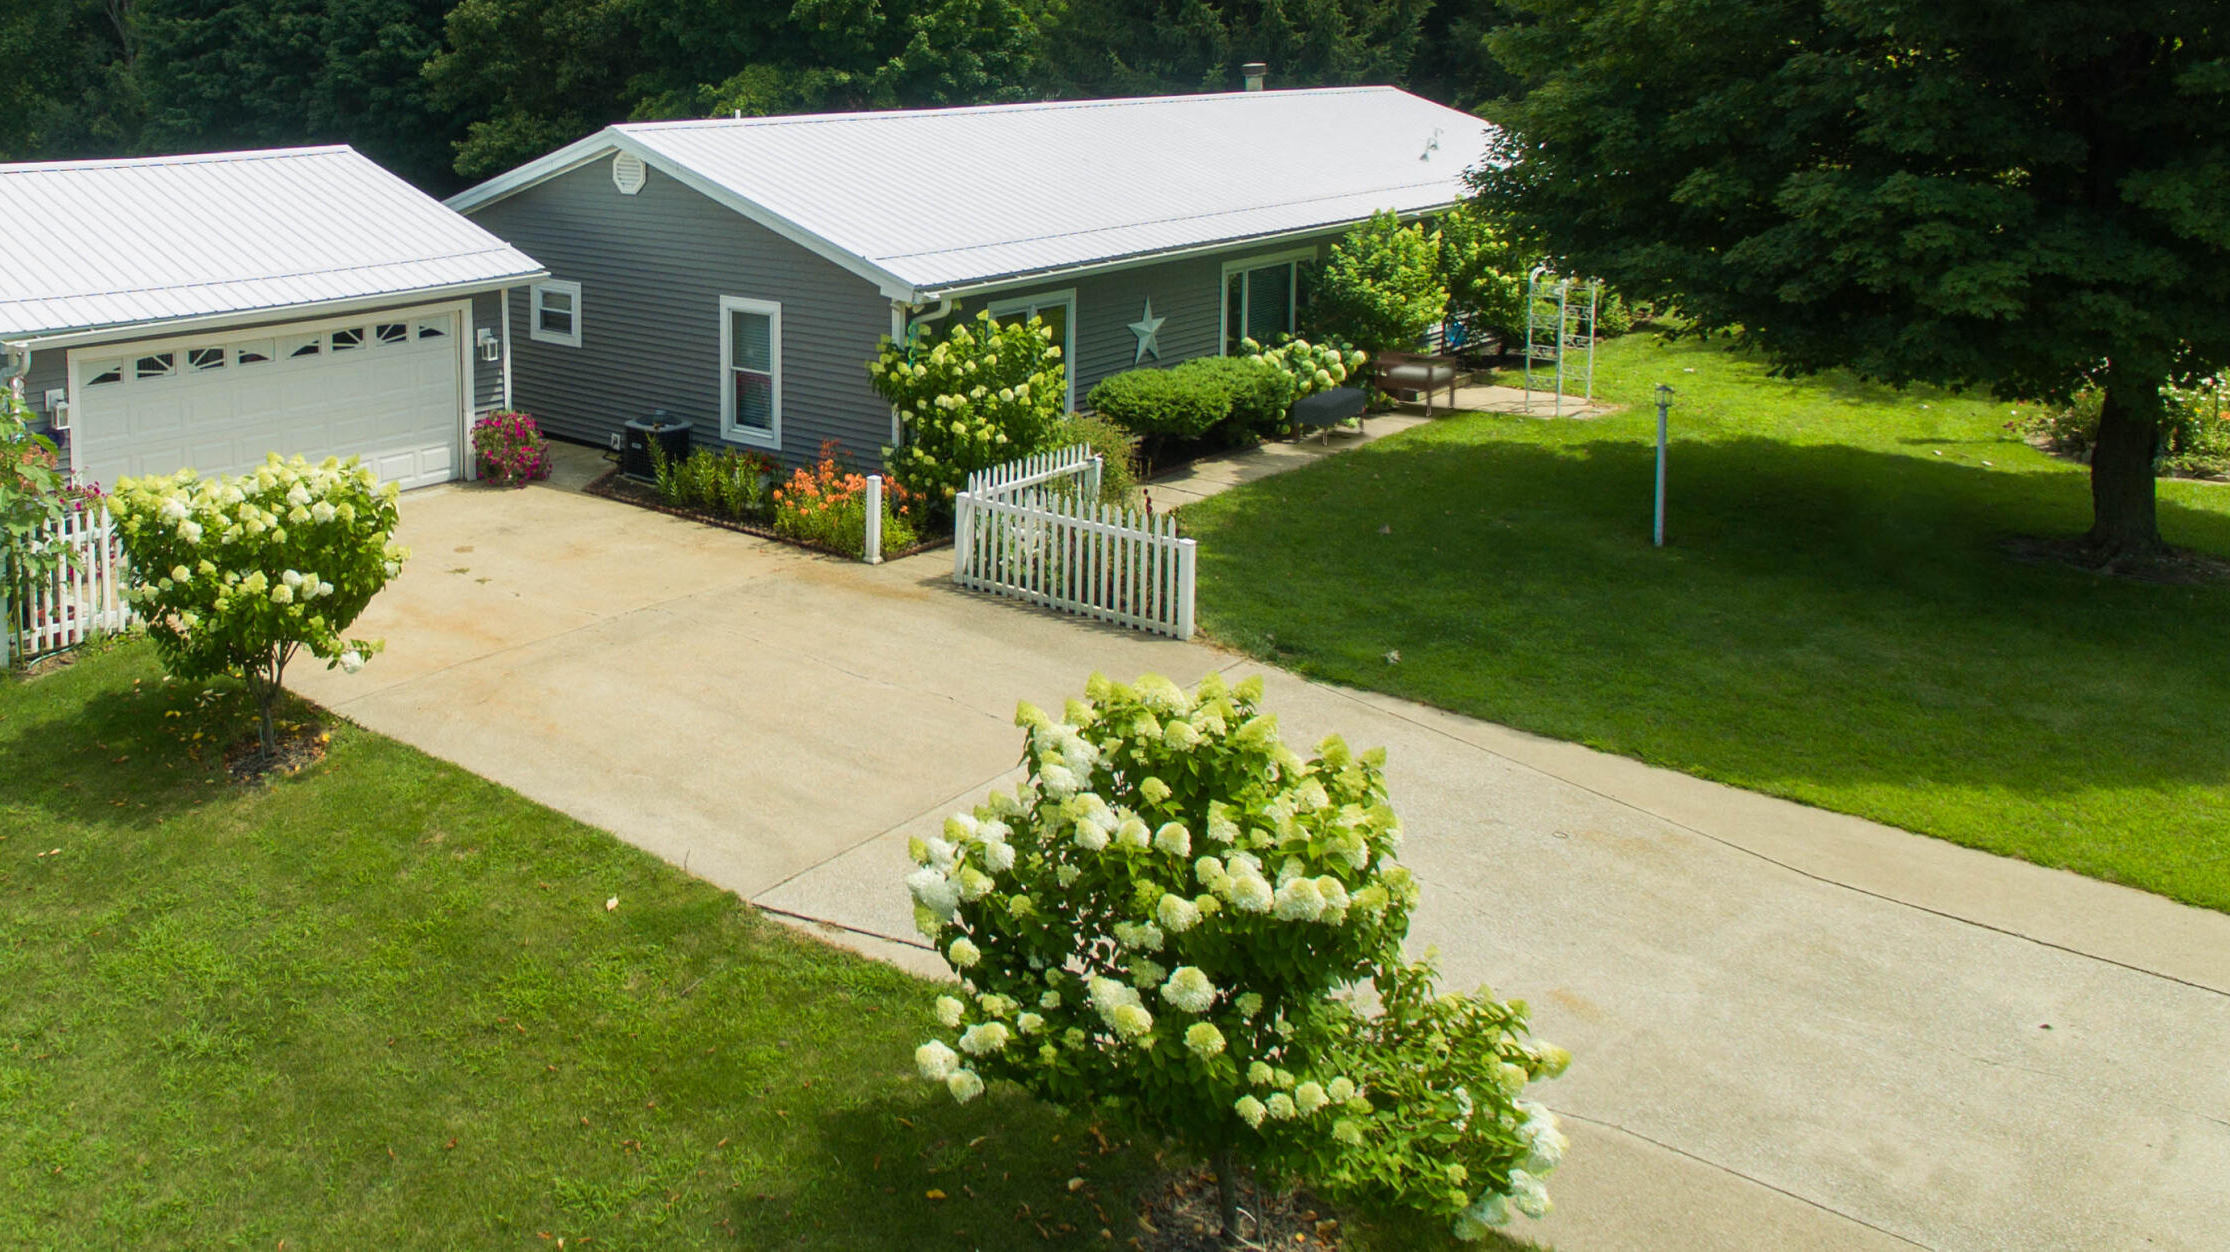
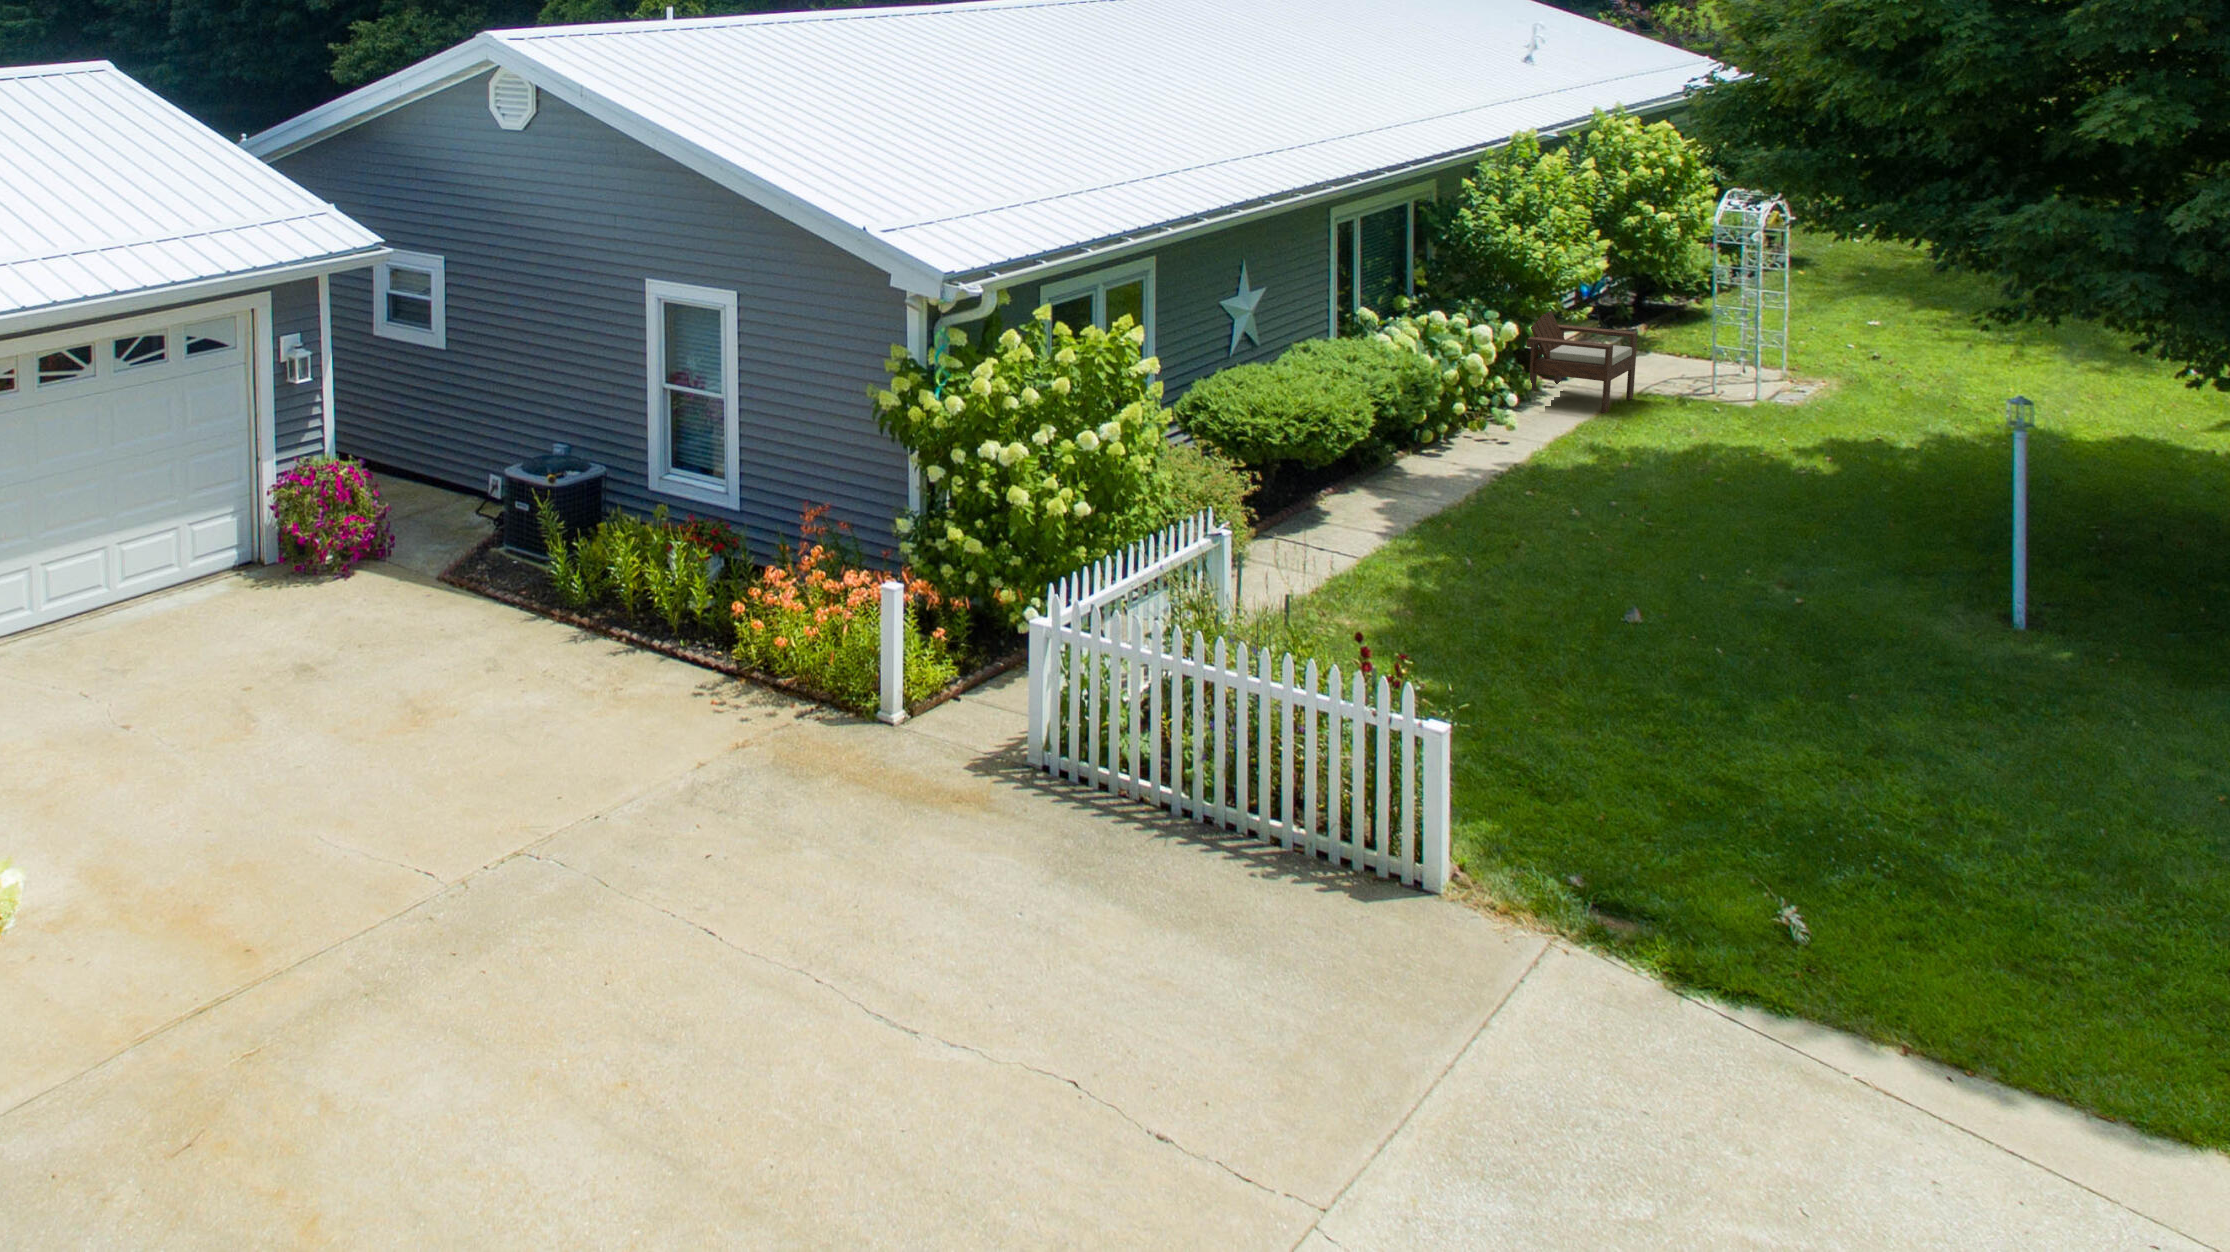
bench: present [1293,387,1366,445] -> none [1442,380,1535,467]

